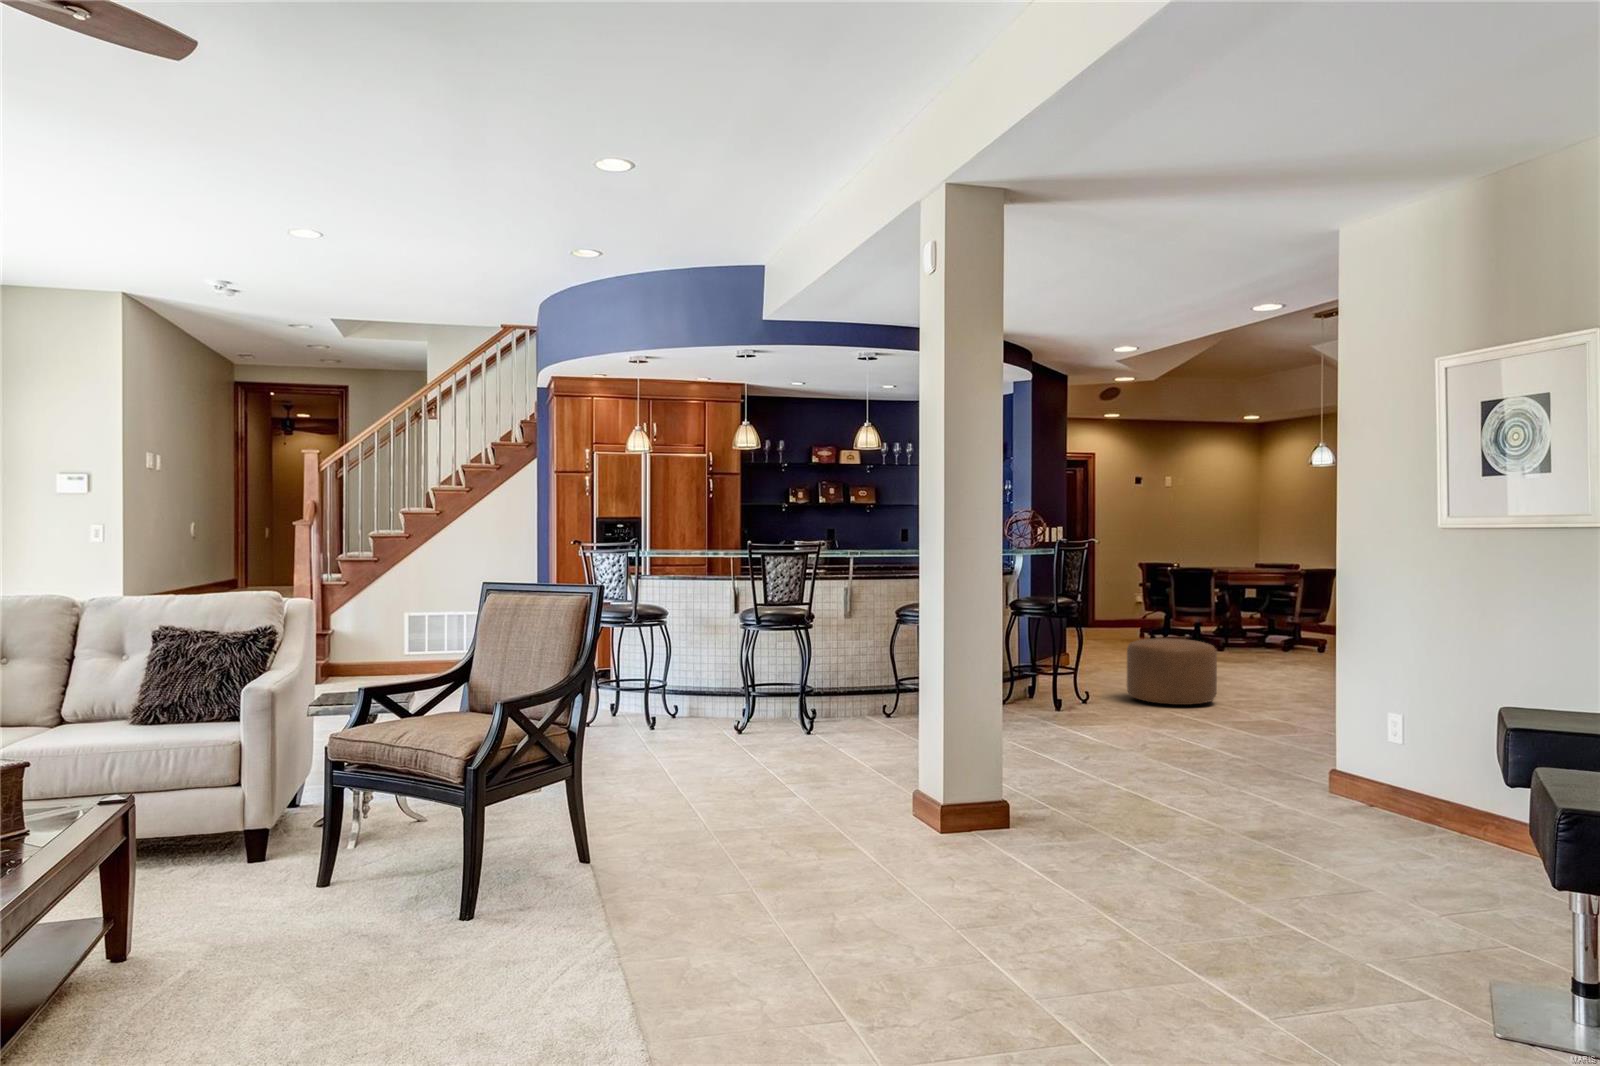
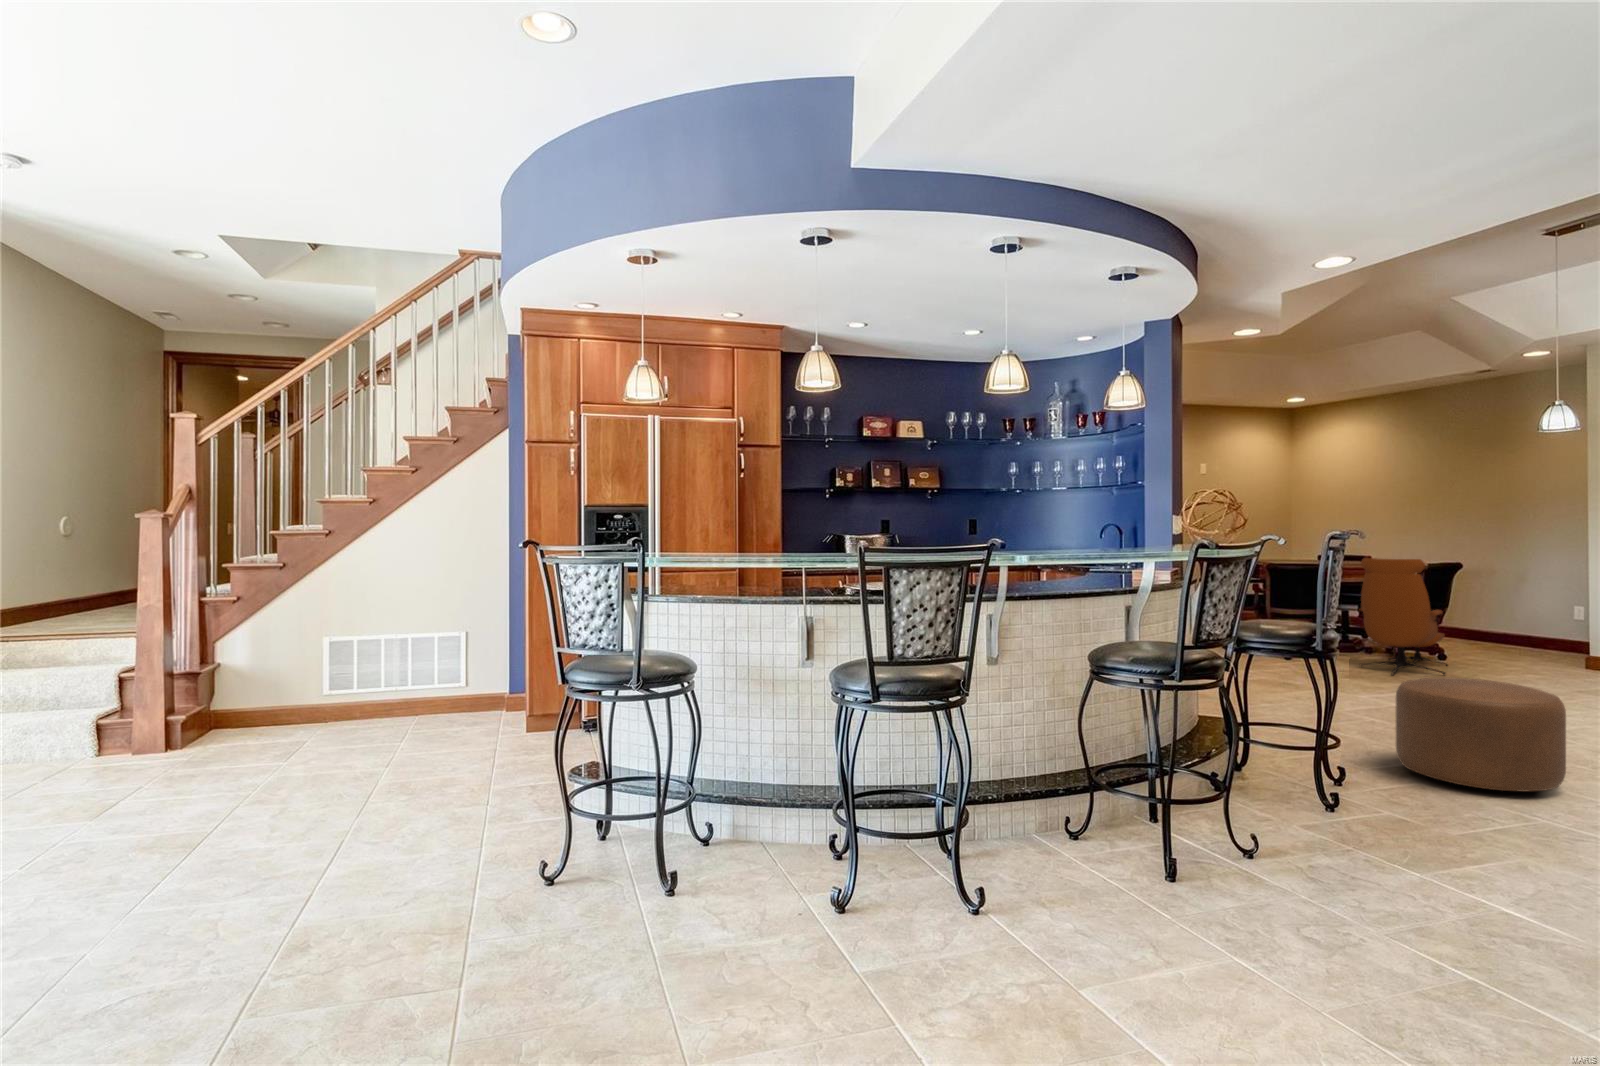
lounge chair: none [1208,565,1288,659] -> present [1359,558,1447,675]

